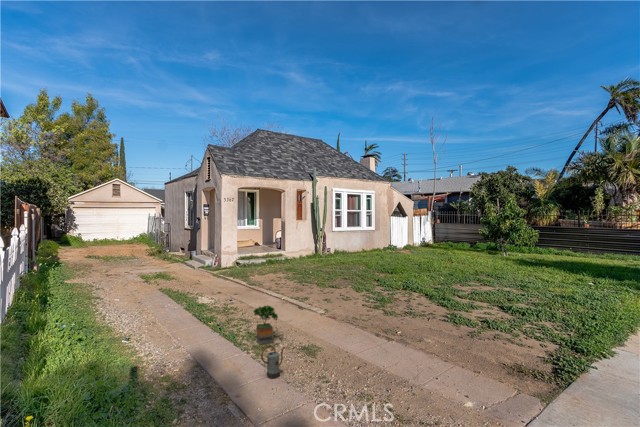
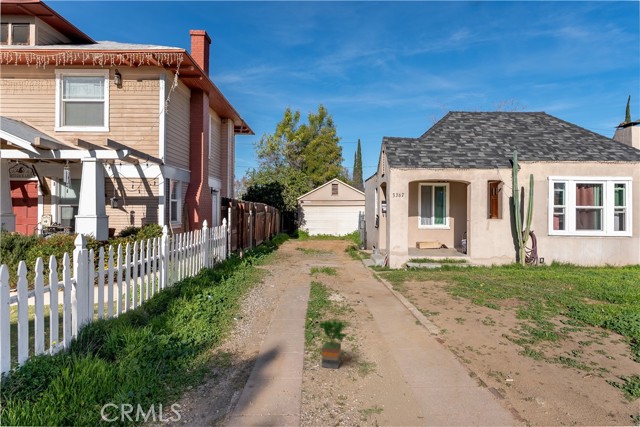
watering can: present [261,346,285,378] -> none [271,373,307,417]

